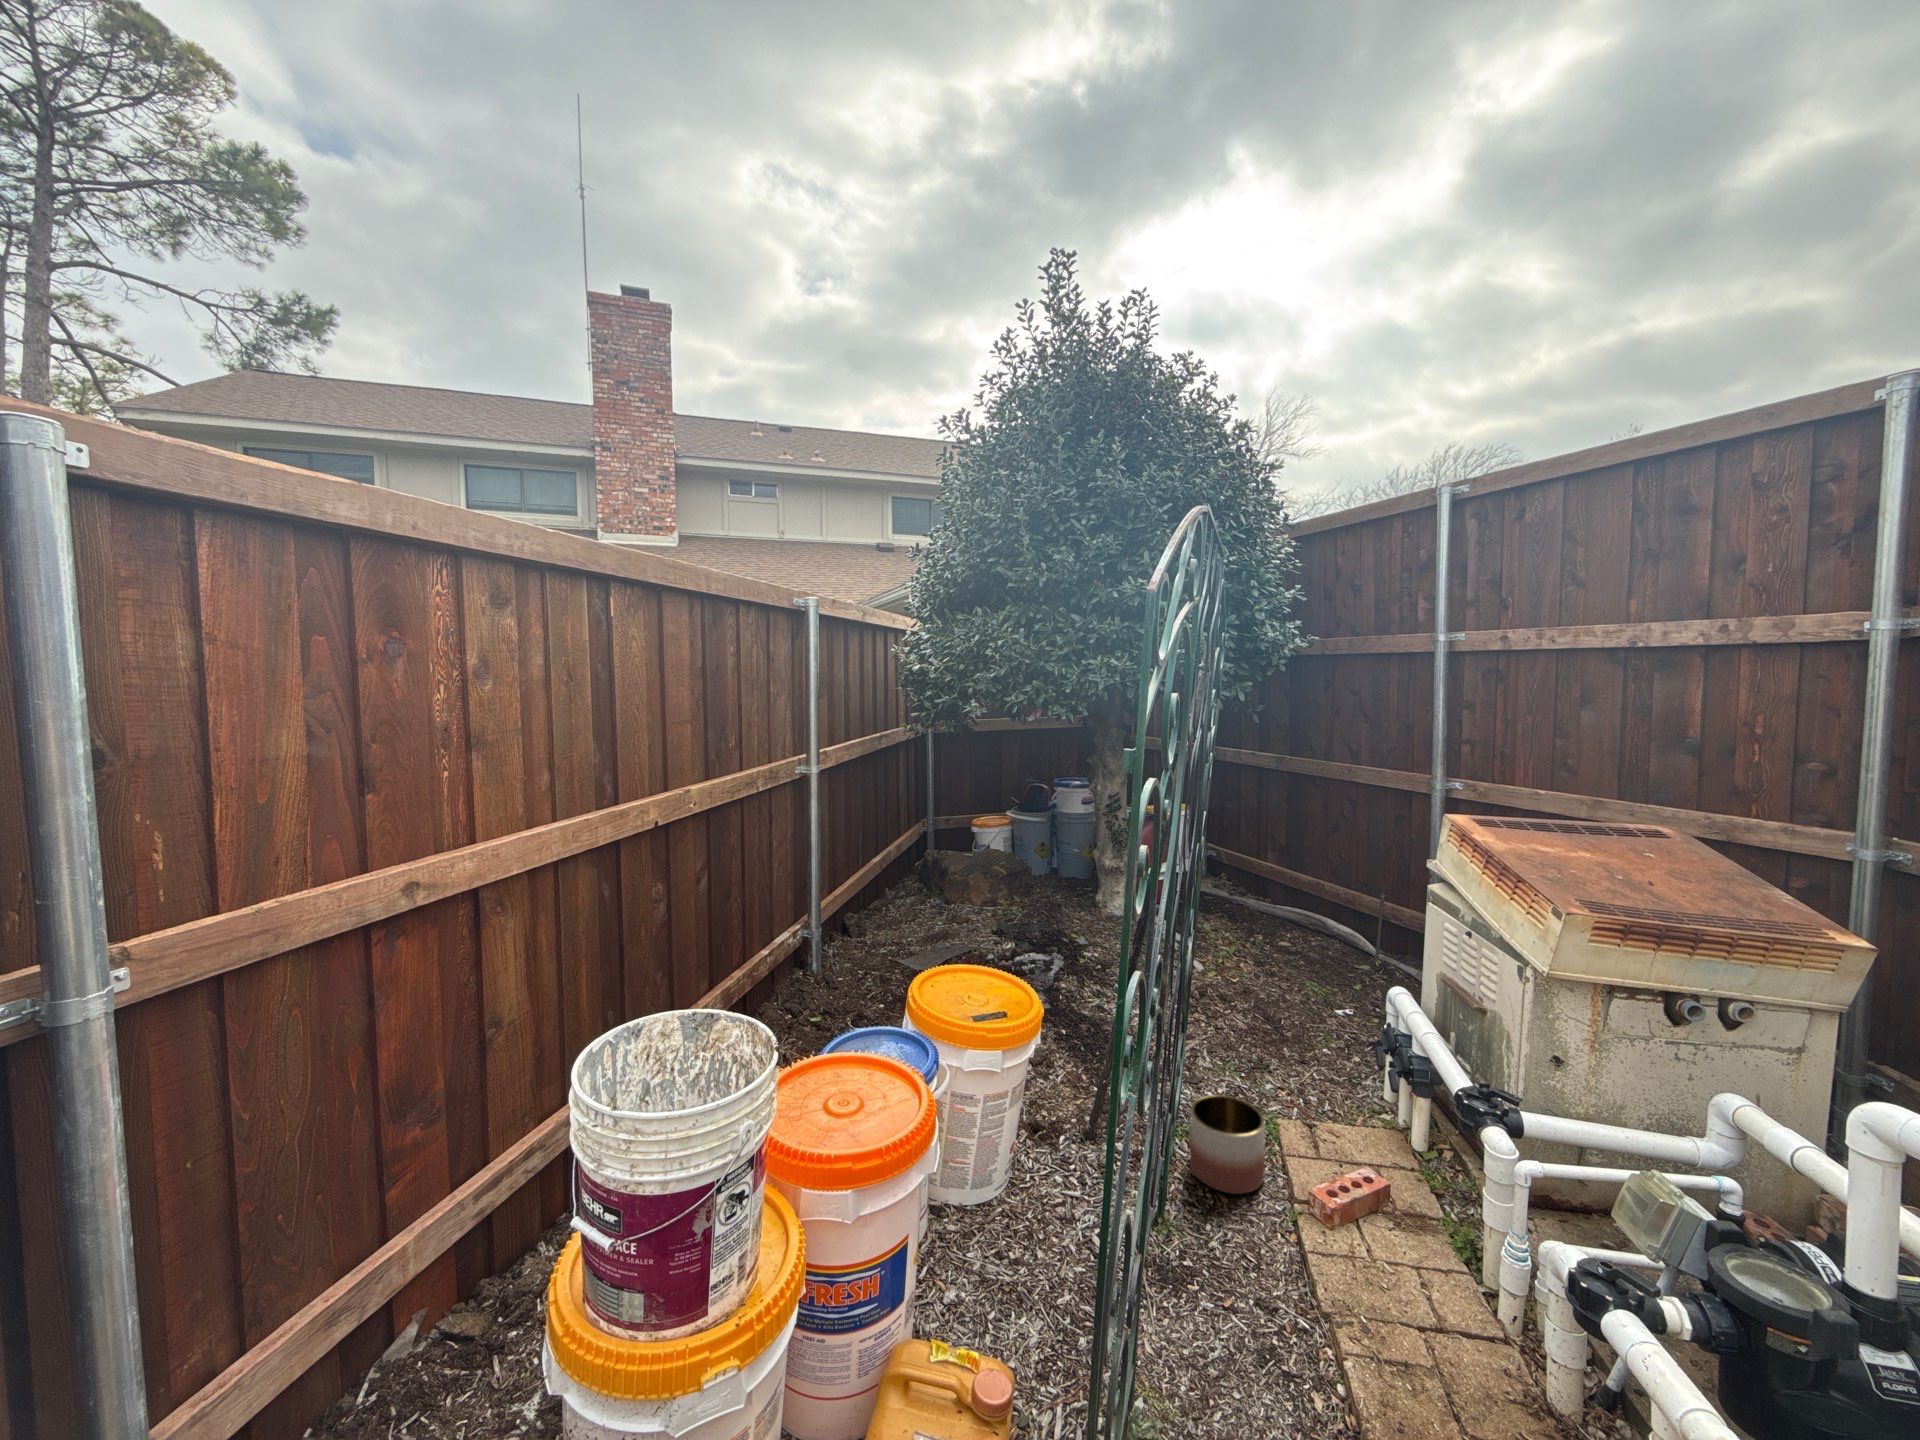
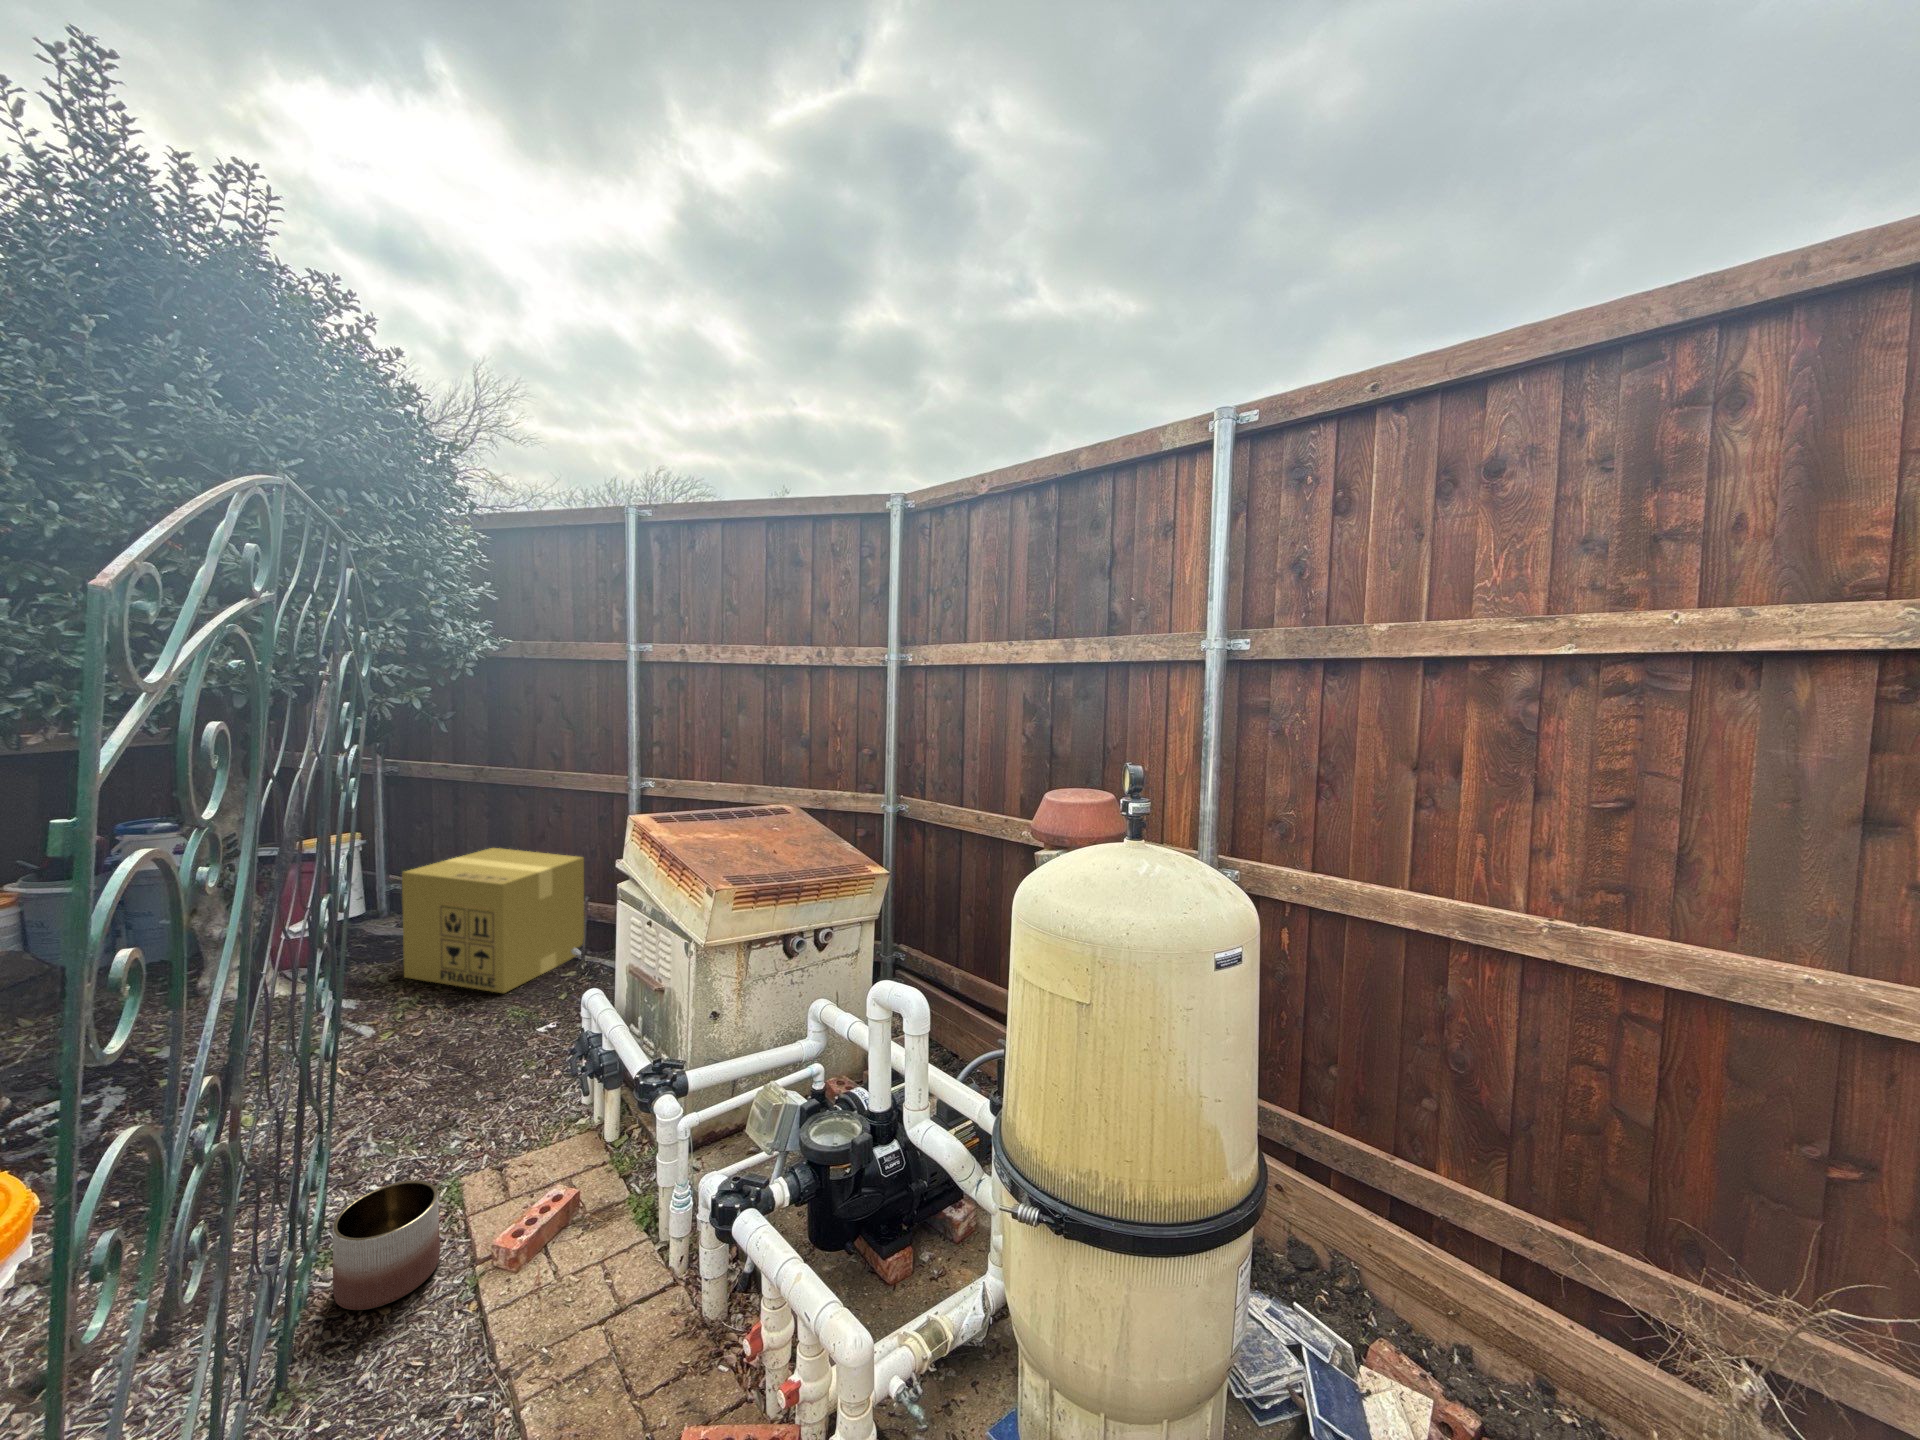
cardboard box: none [1221,831,1379,968] -> present [402,848,584,993]

